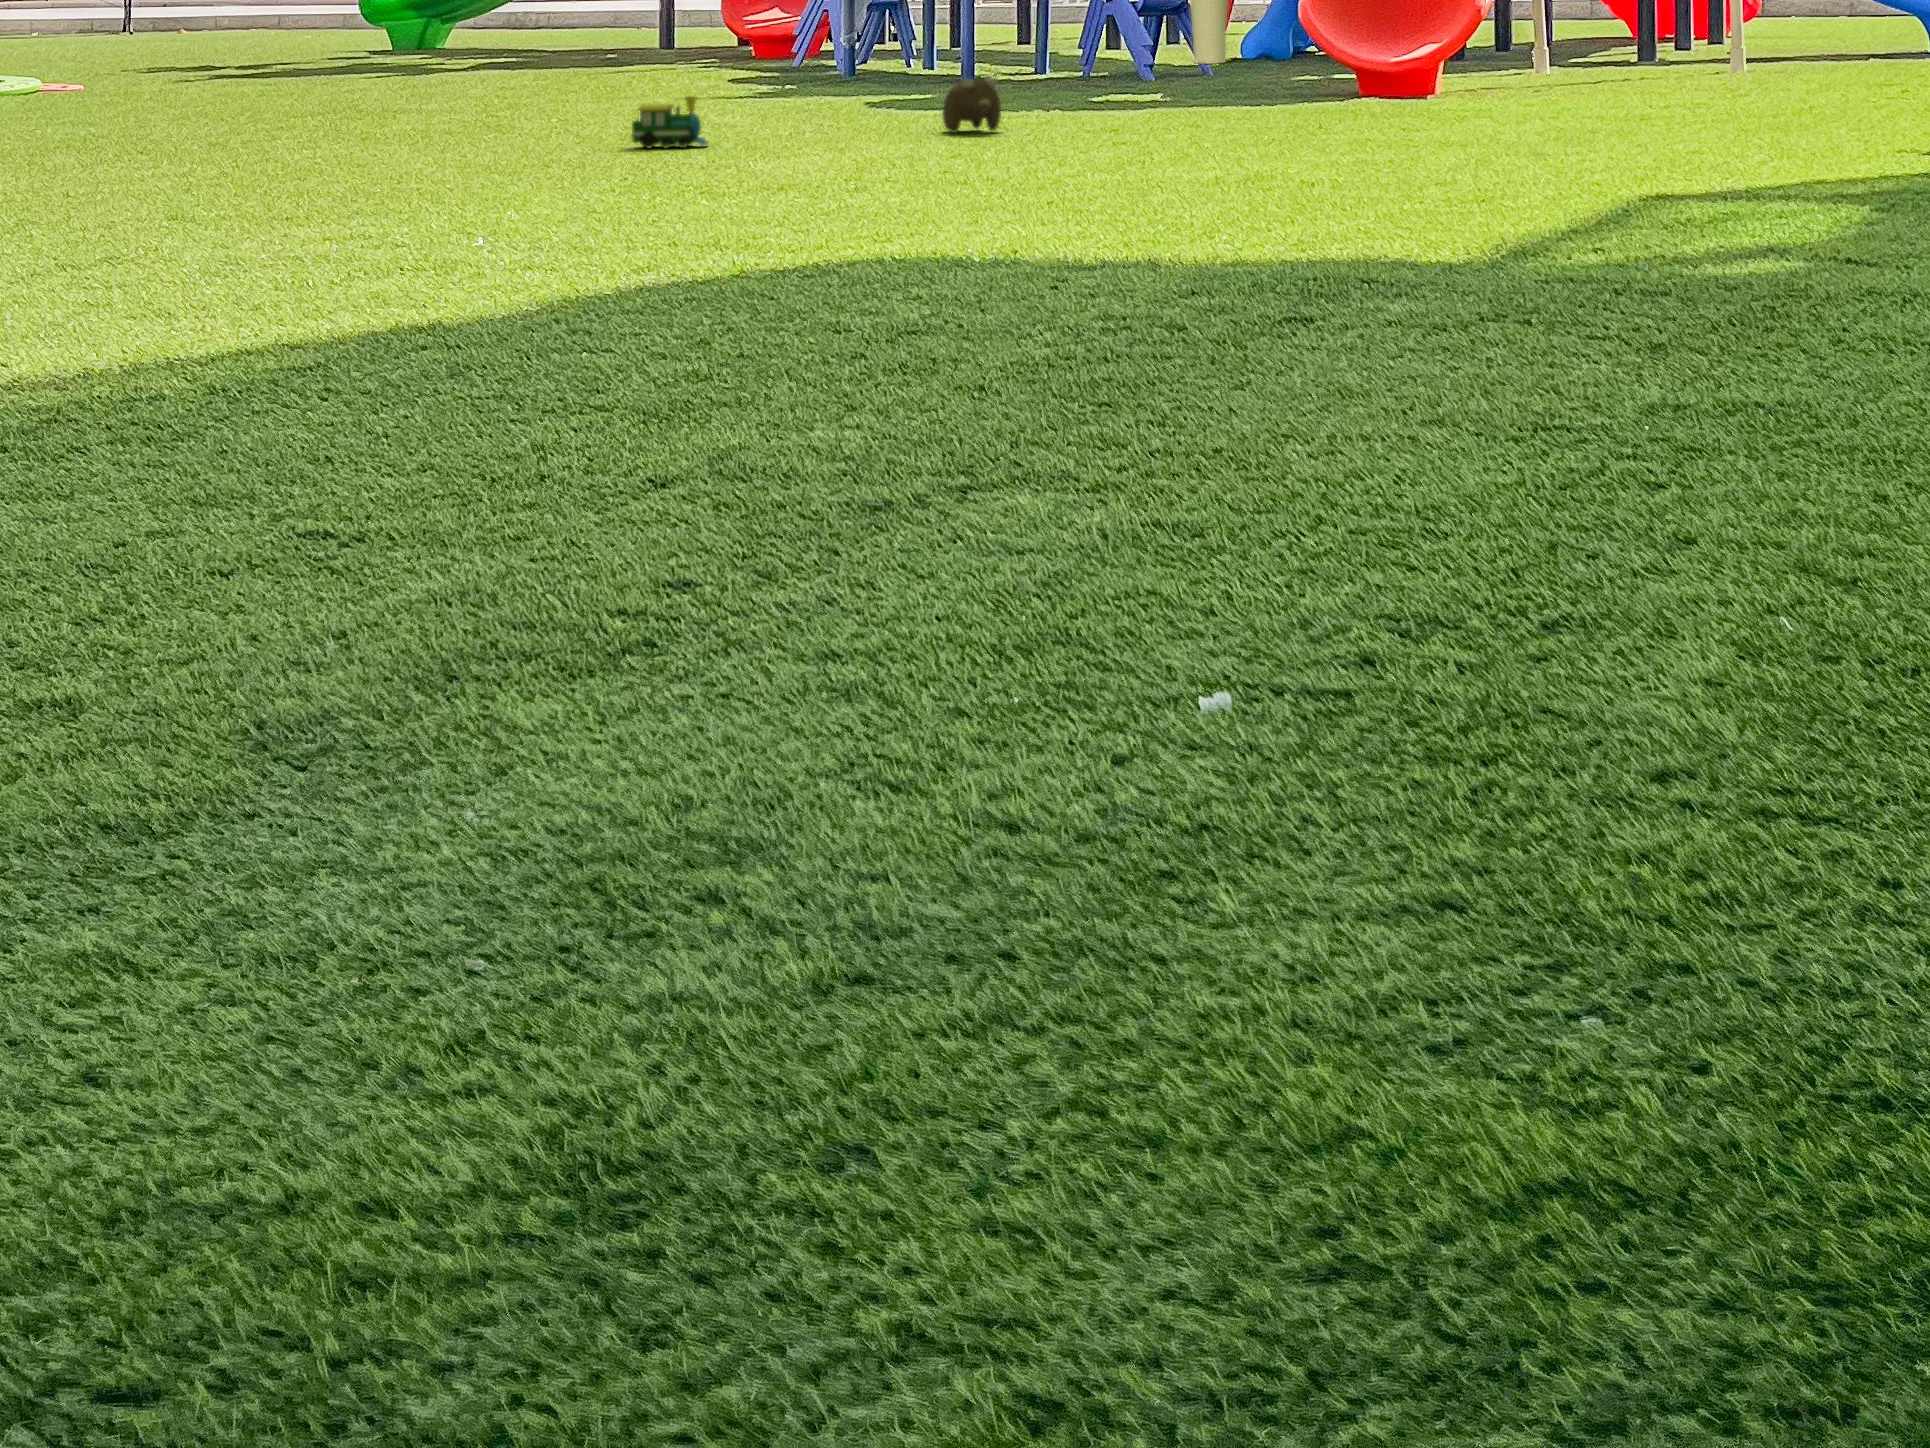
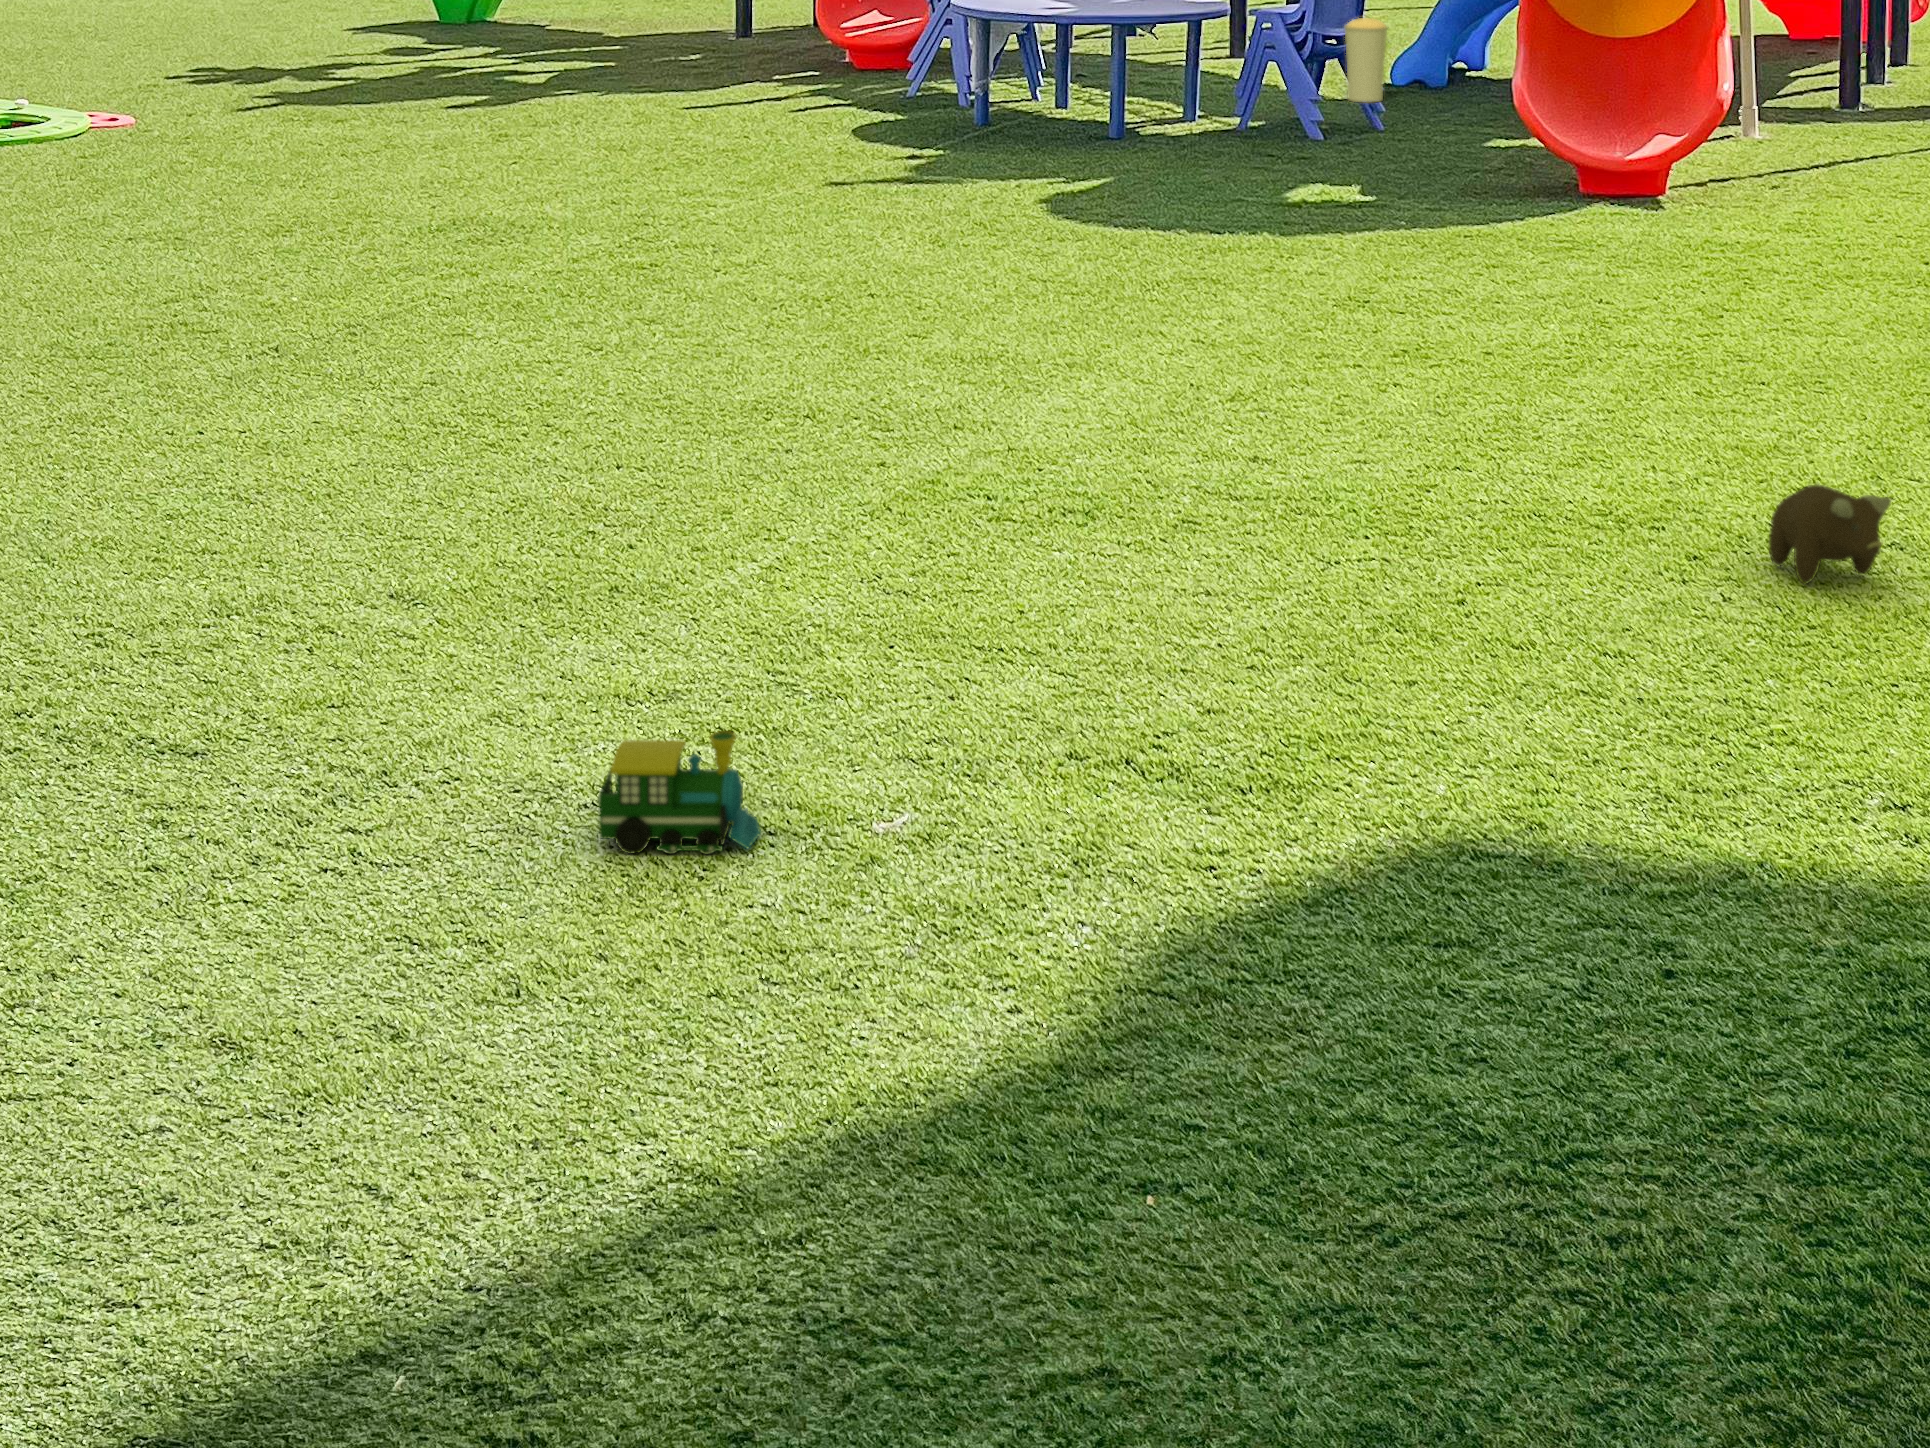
plush toy: present [942,78,1001,133] -> present [1769,484,1891,584]
toy train: present [632,96,707,148] -> present [598,731,761,854]

